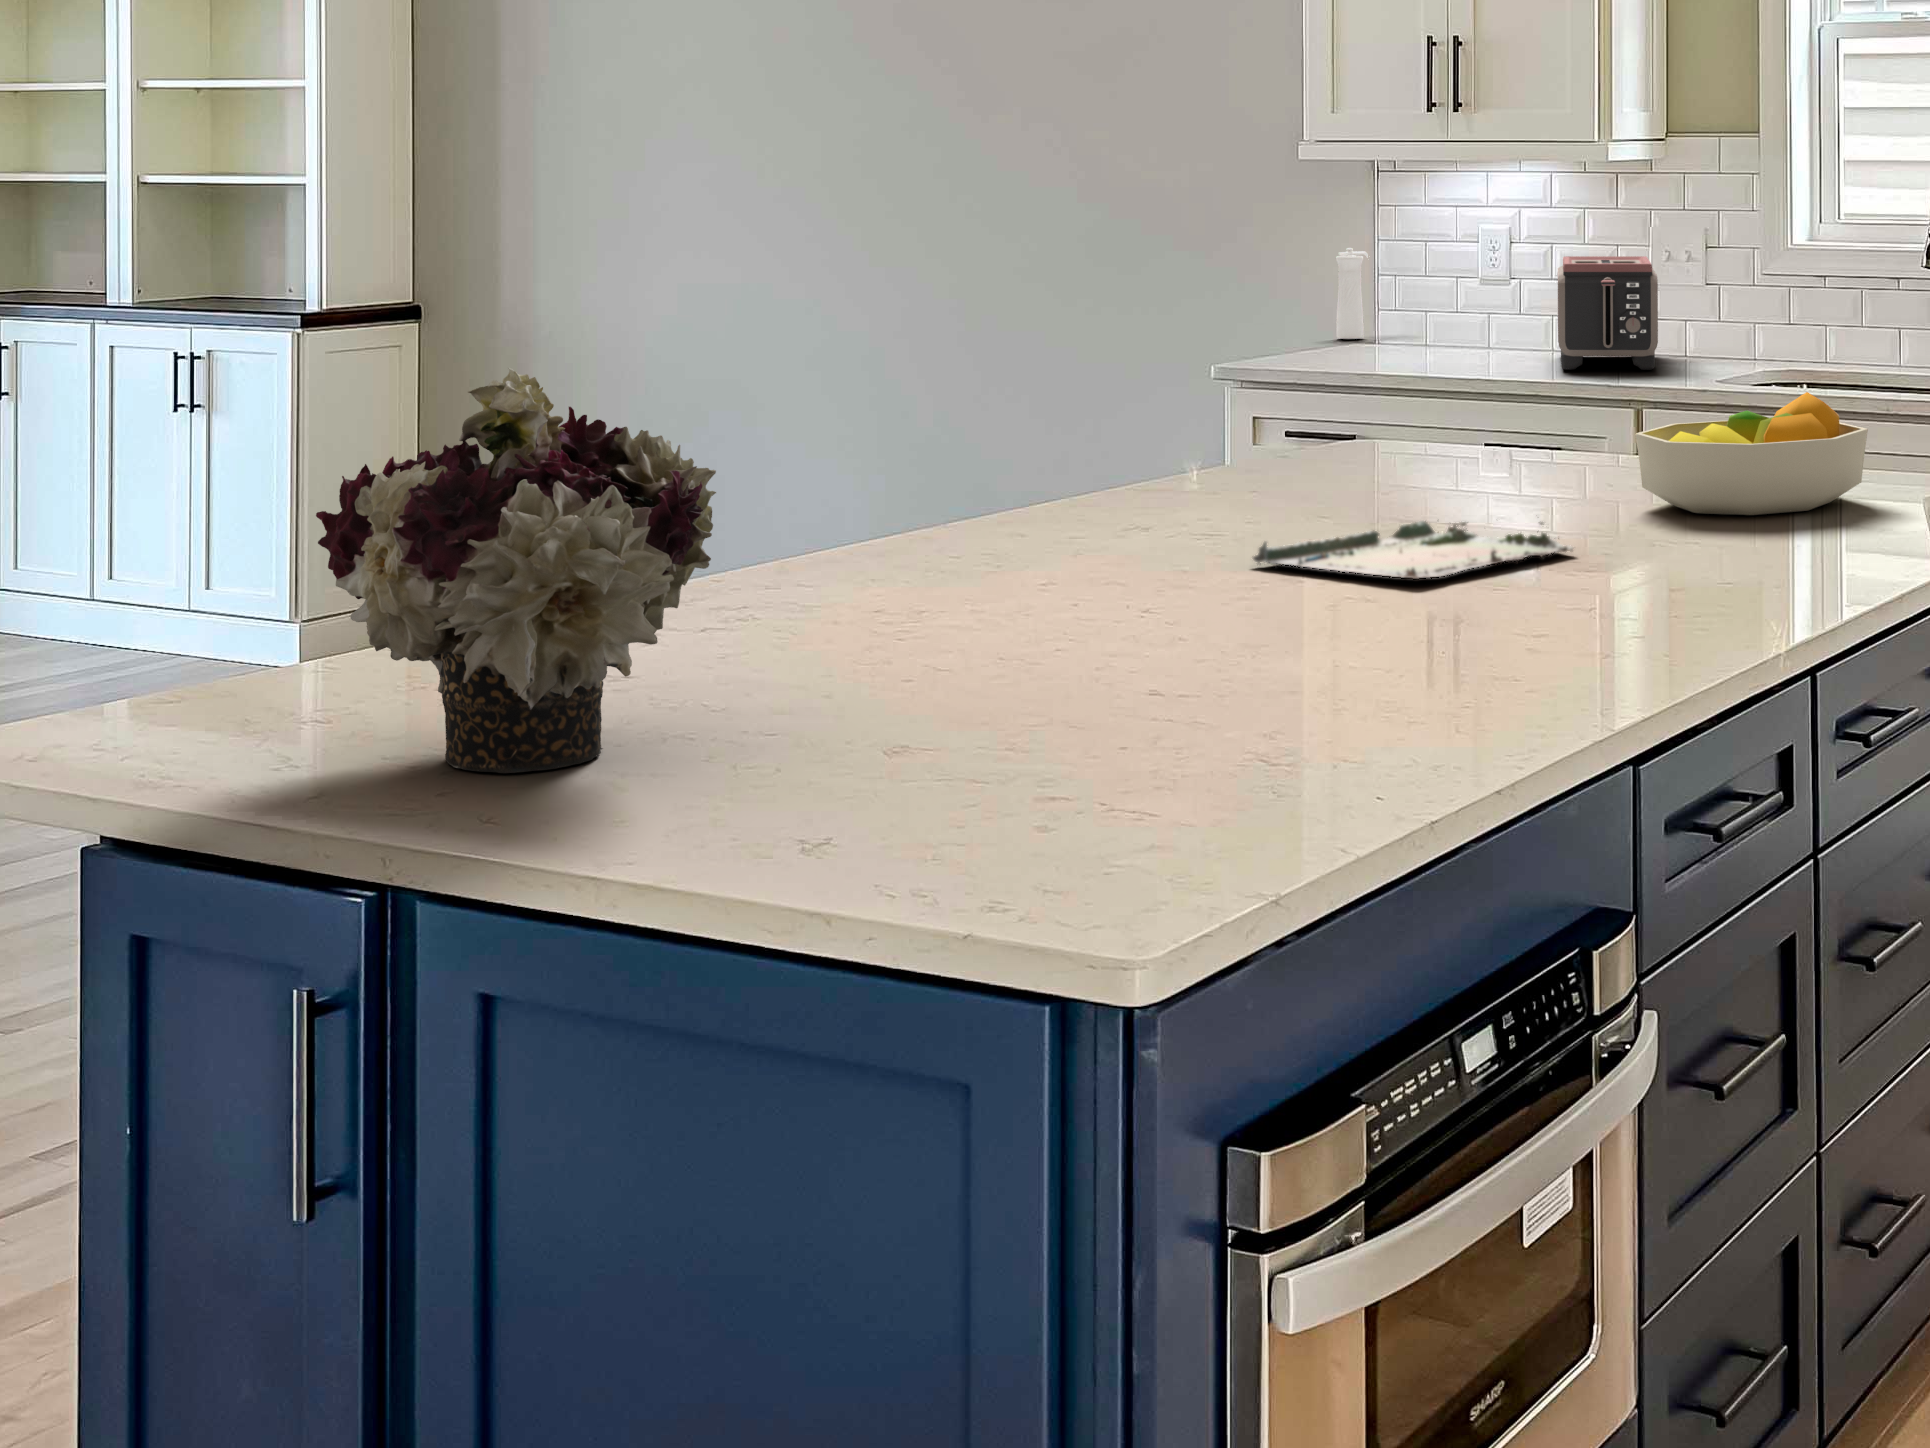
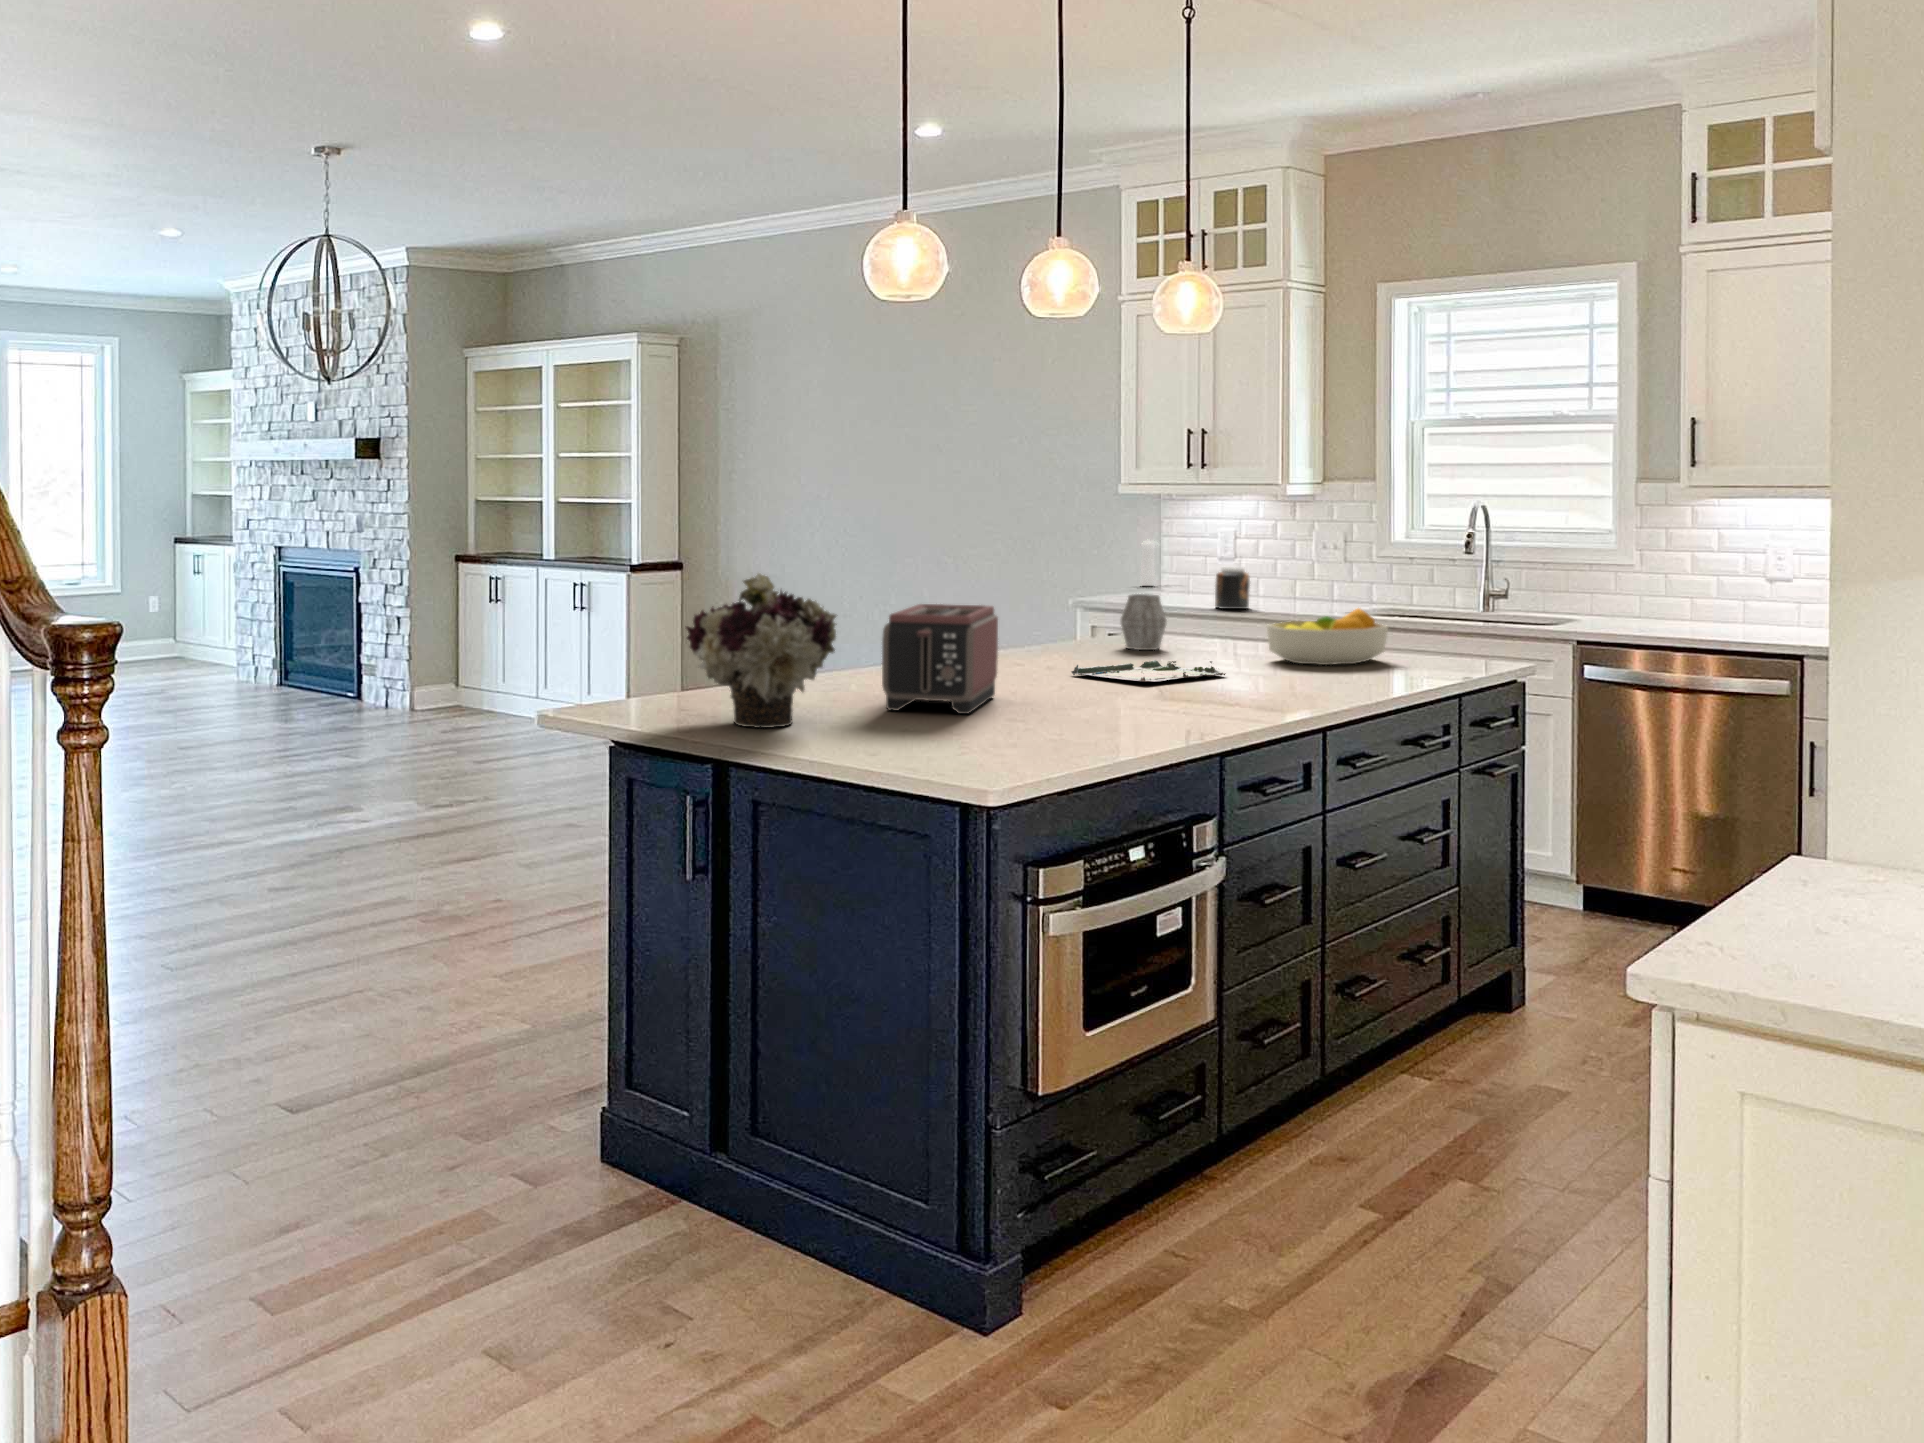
toaster: present [1558,256,1658,370] -> present [882,604,998,714]
jar: none [1489,302,1552,385] -> present [1215,567,1250,609]
mug: none [1336,372,1430,491] -> present [1120,594,1166,650]

